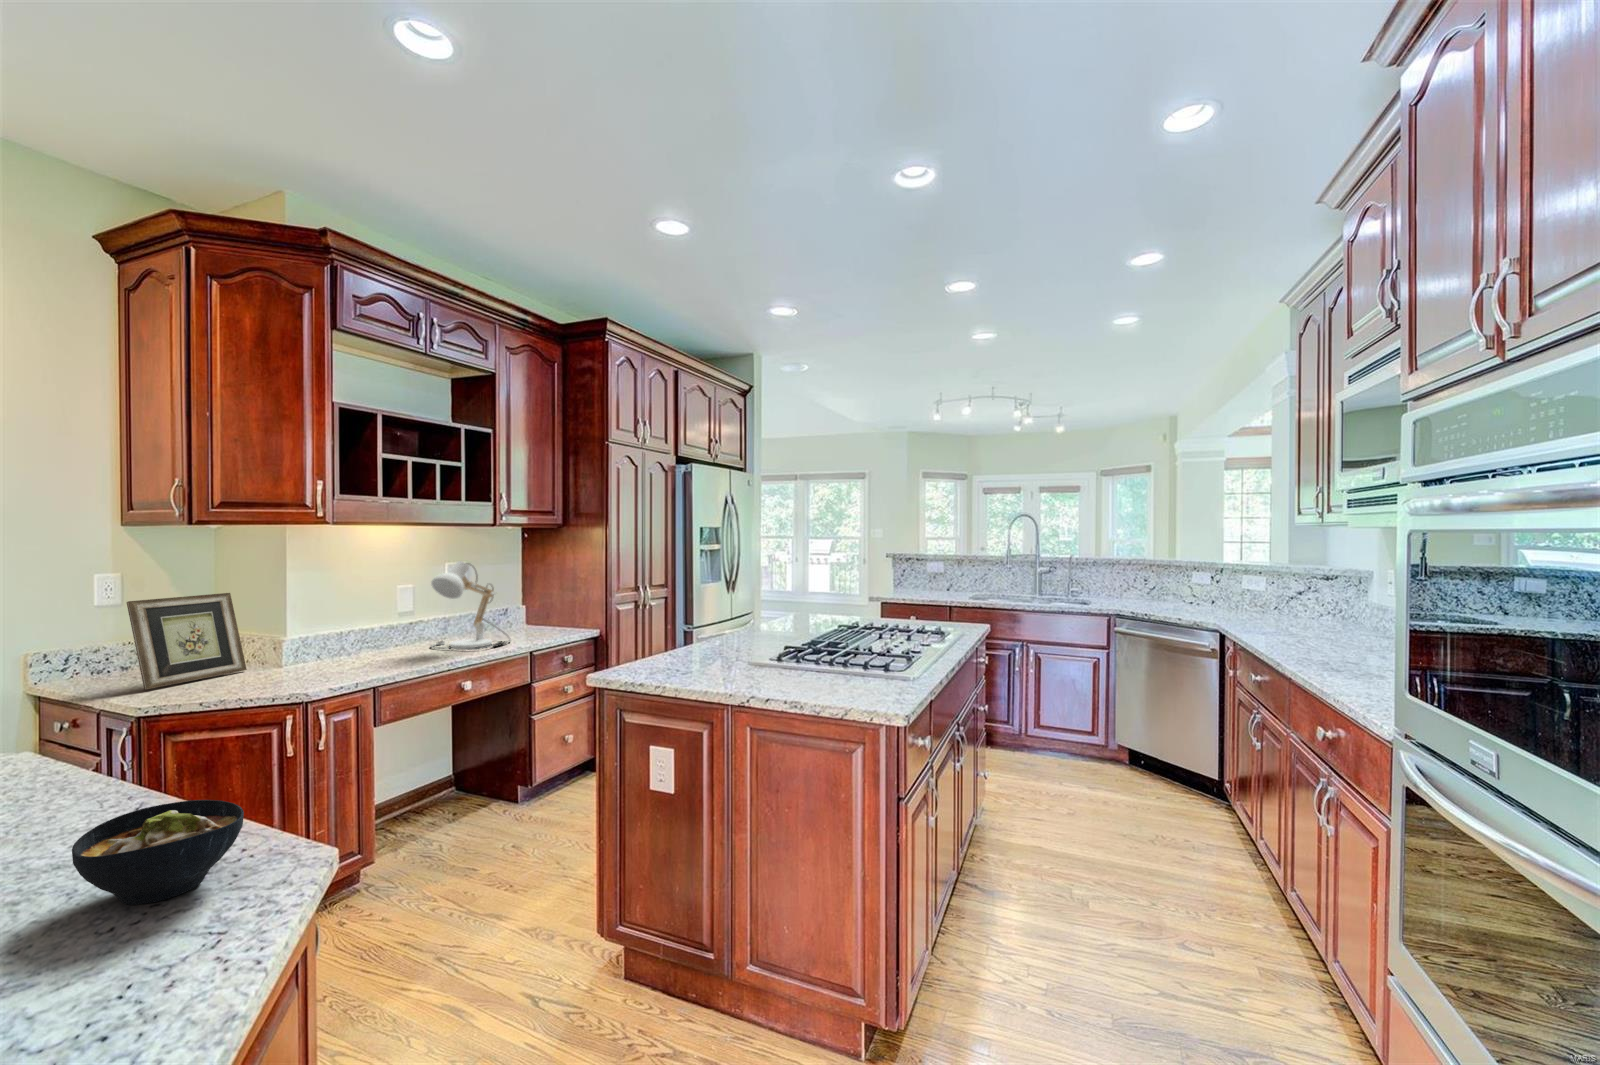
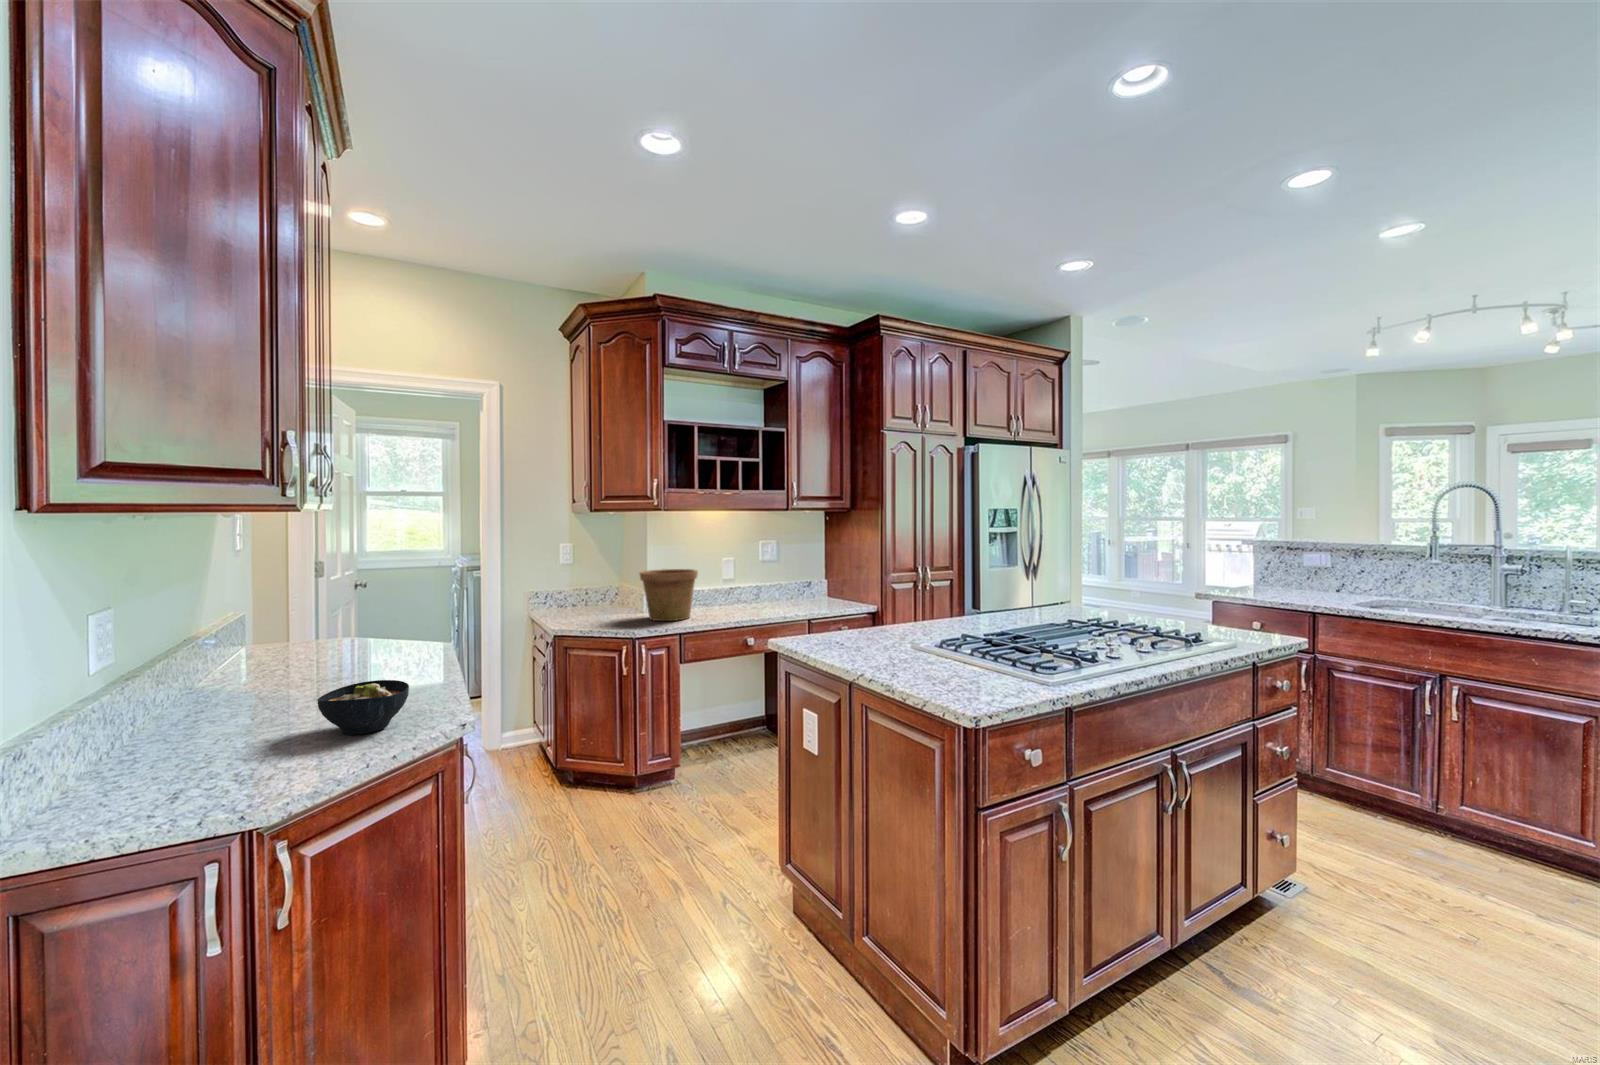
desk lamp: present [430,561,511,650] -> none [736,540,800,612]
picture frame: present [127,593,247,690] -> none [555,560,621,620]
flower pot: none [294,602,389,674] -> present [640,569,698,621]

